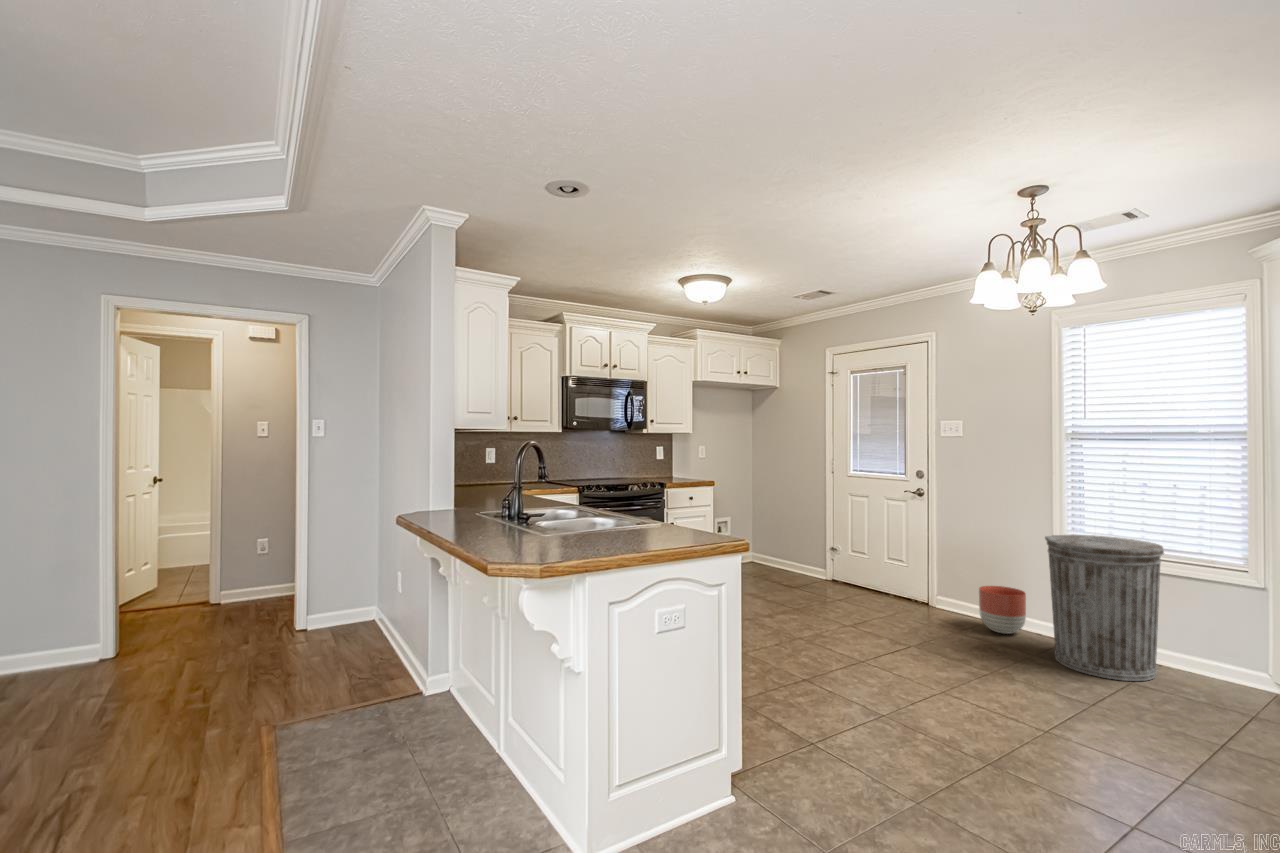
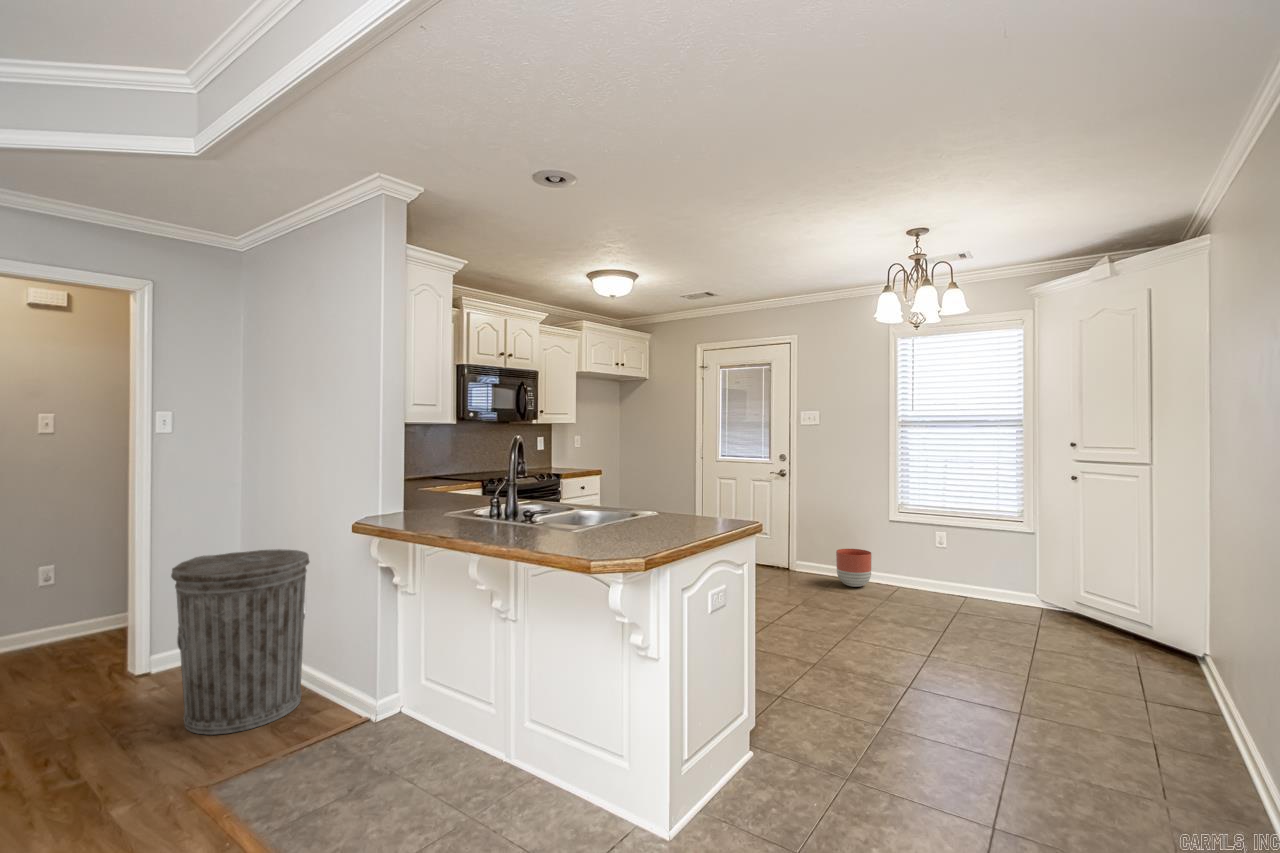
trash can: present [1045,535,1164,681] -> present [171,549,310,735]

